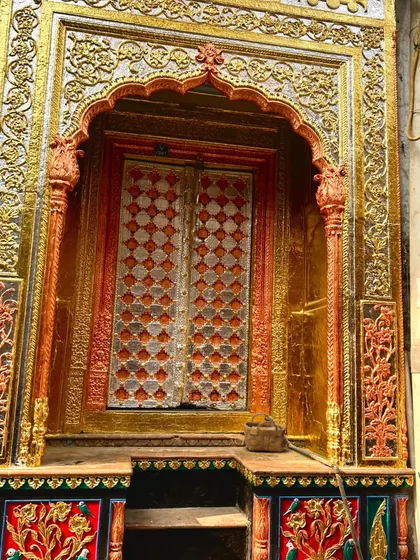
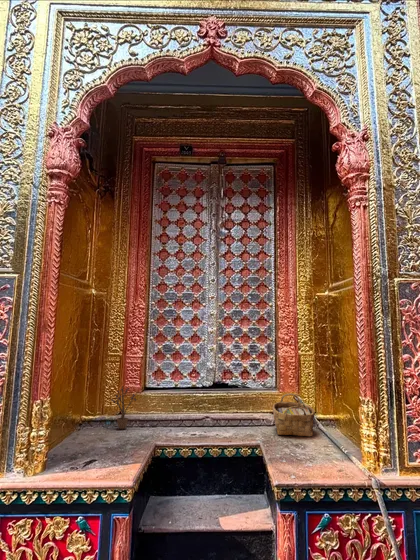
decorative plant: none [67,401,102,447] -> present [108,386,136,429]

